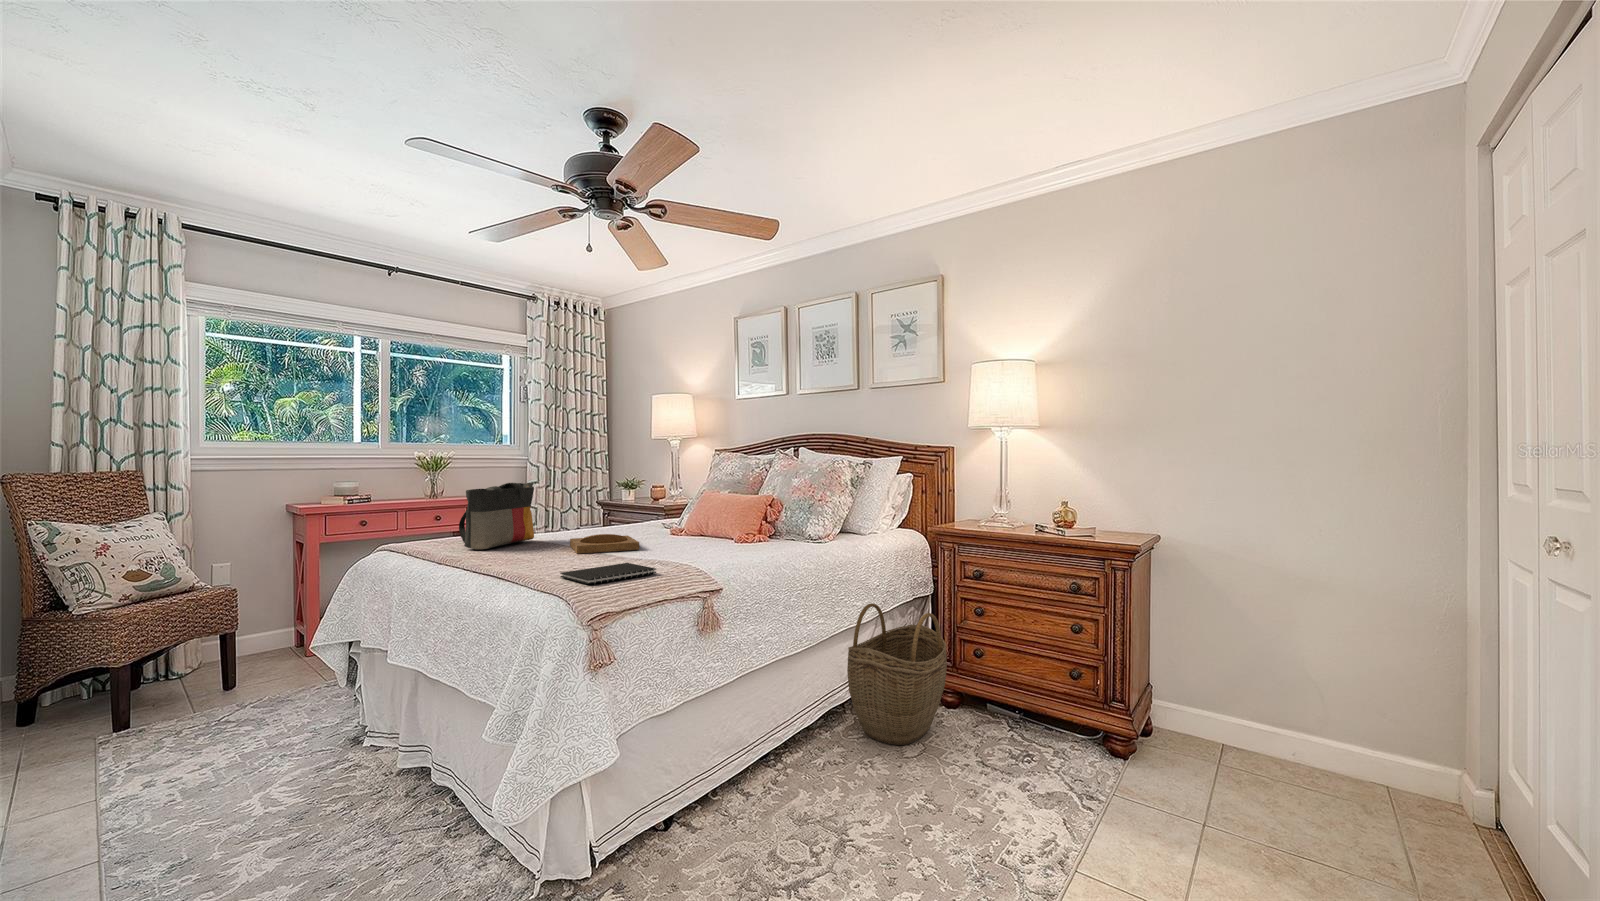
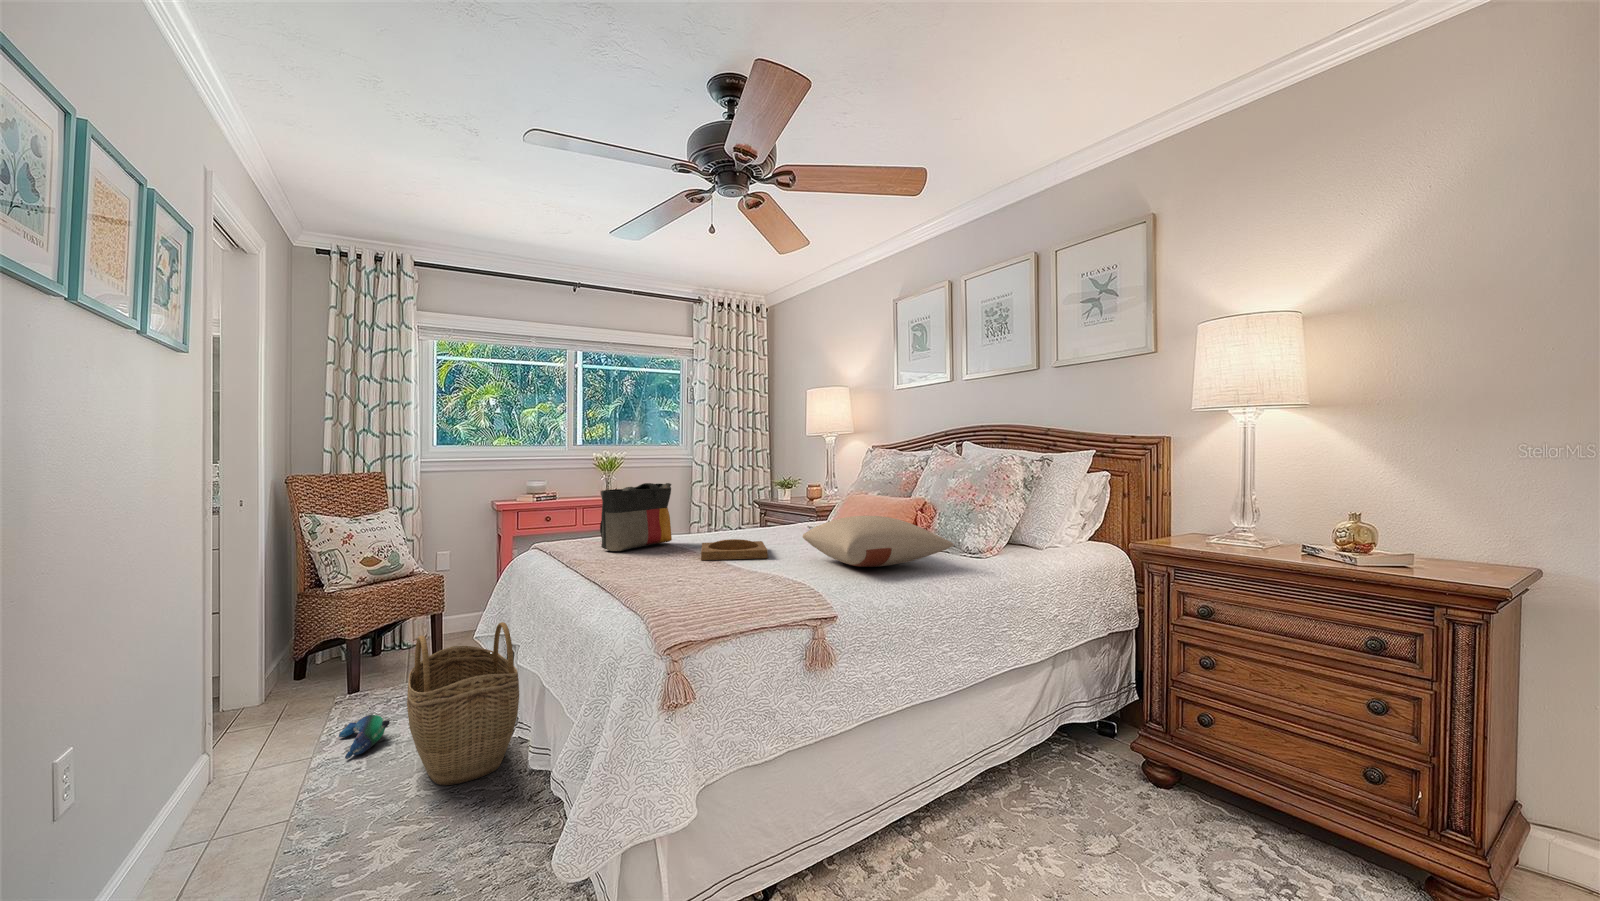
pillow: none [672,510,803,552] -> present [803,516,954,567]
notebook: present [560,563,656,584] -> none [661,575,765,602]
woven basket: present [847,603,947,745] -> present [407,622,519,785]
plush toy: none [125,743,200,792] -> present [339,715,390,759]

